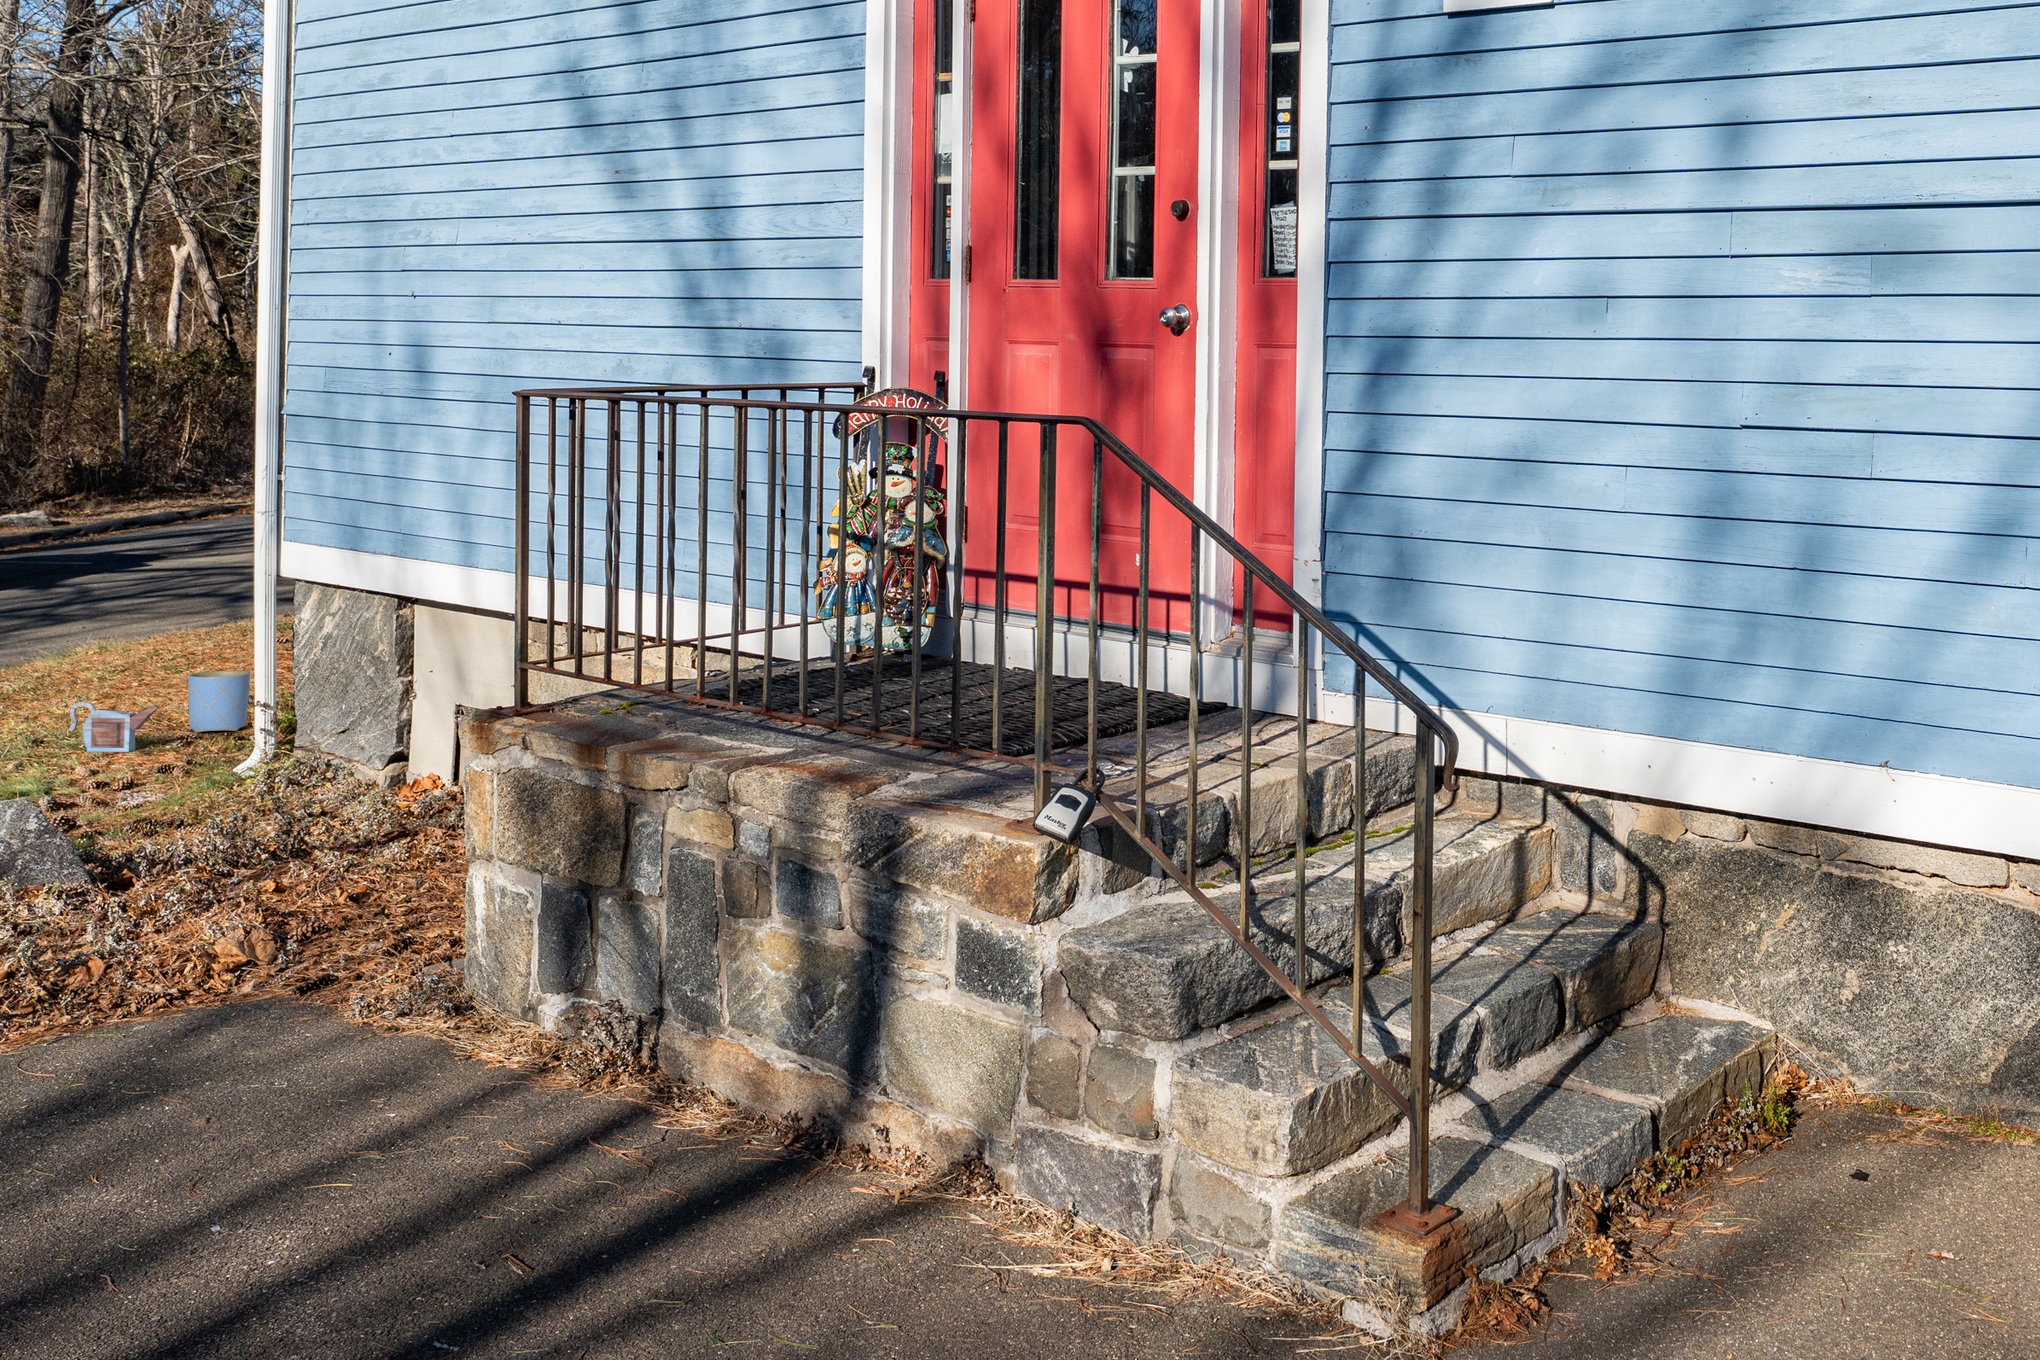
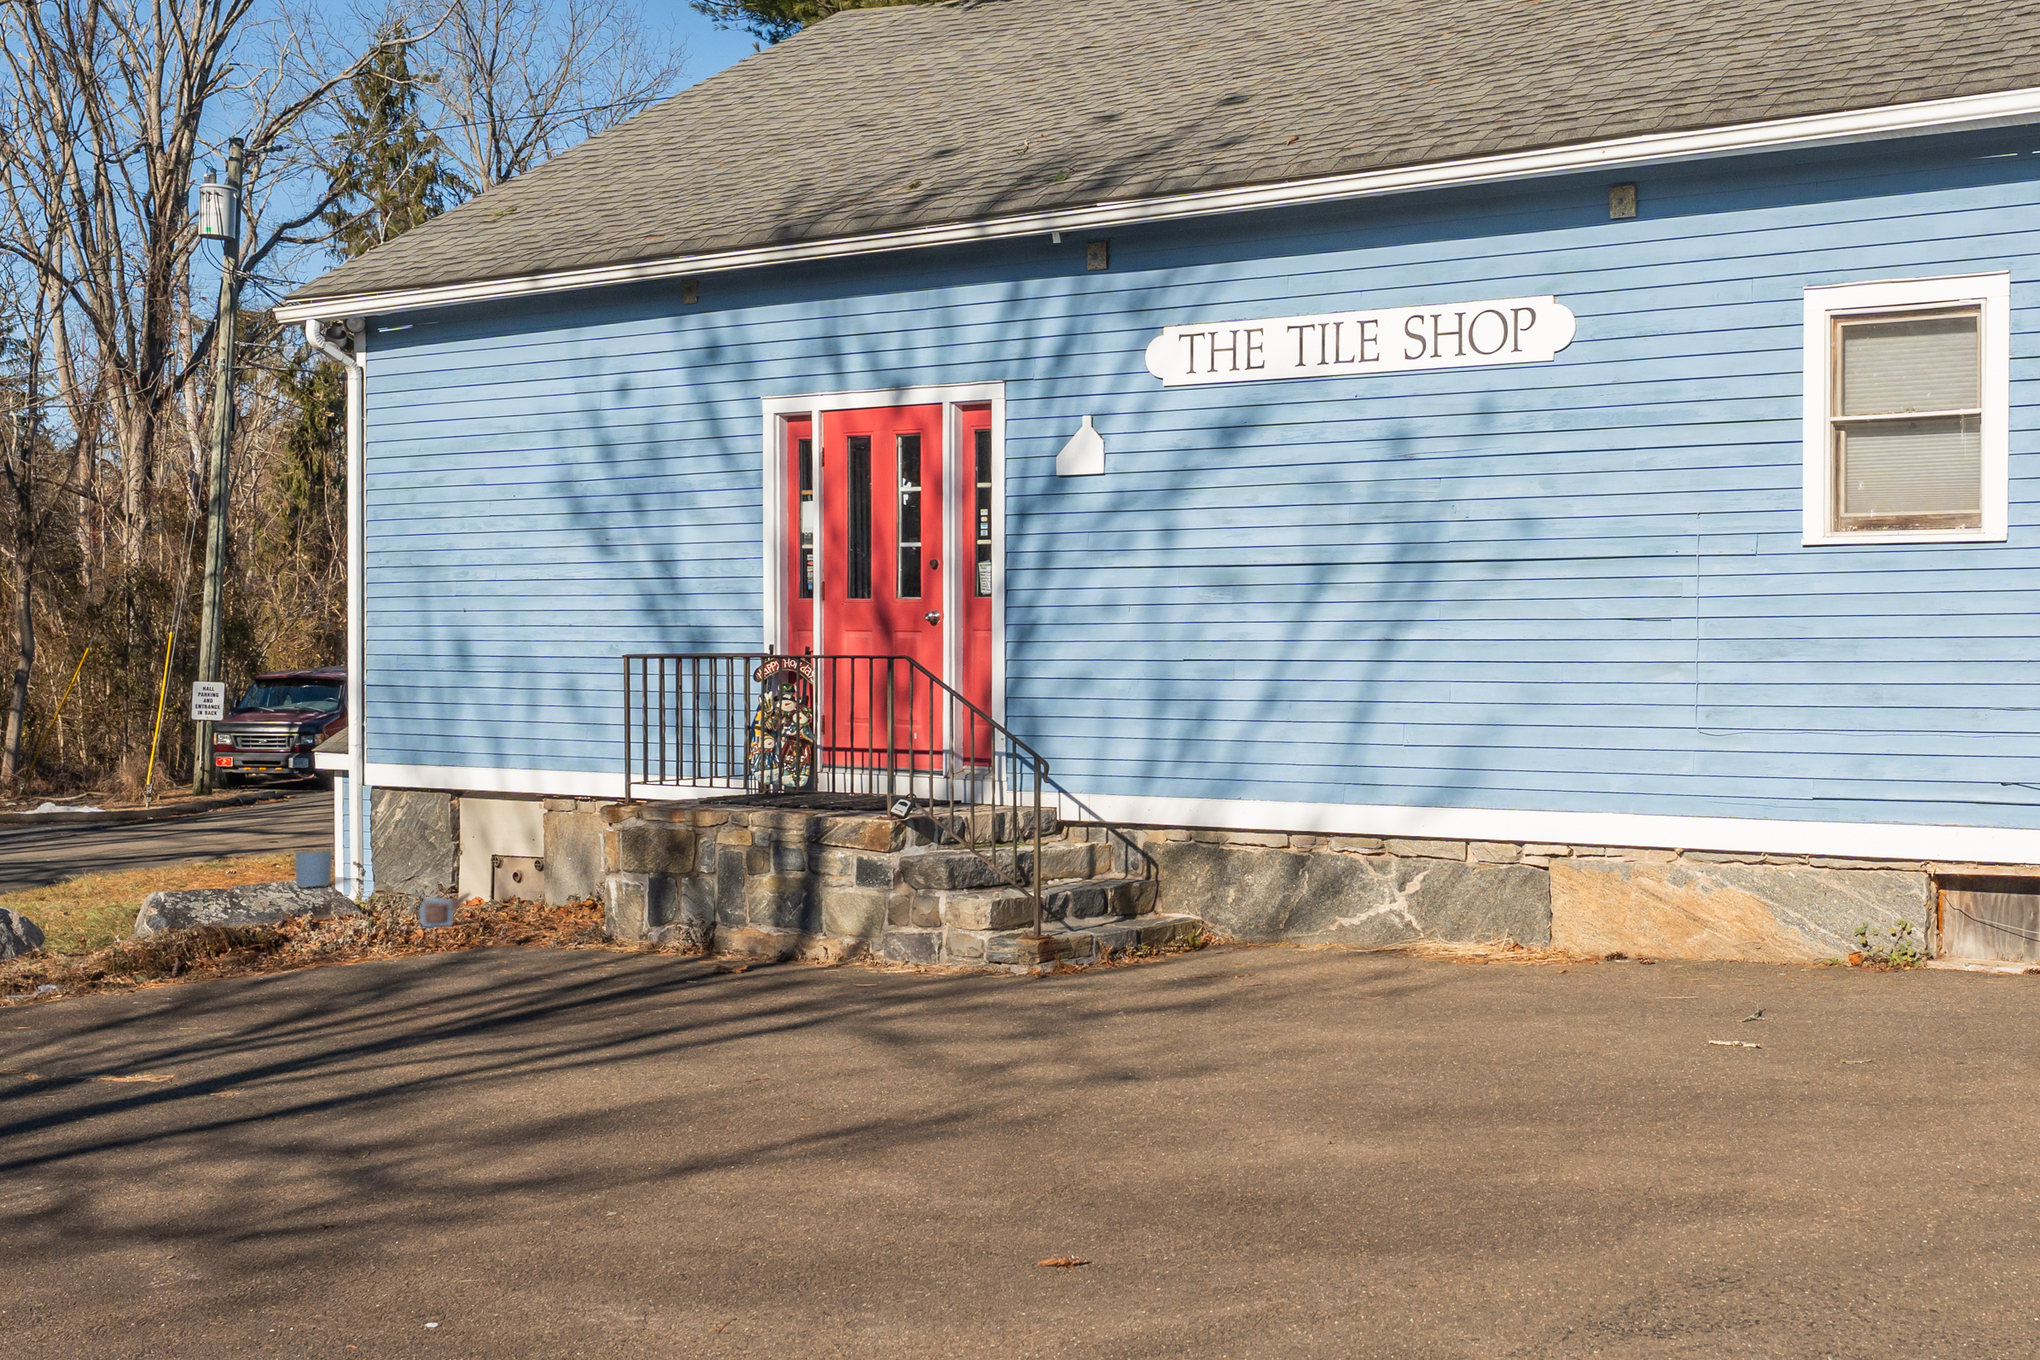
watering can: present [68,702,160,752] -> present [409,893,470,927]

